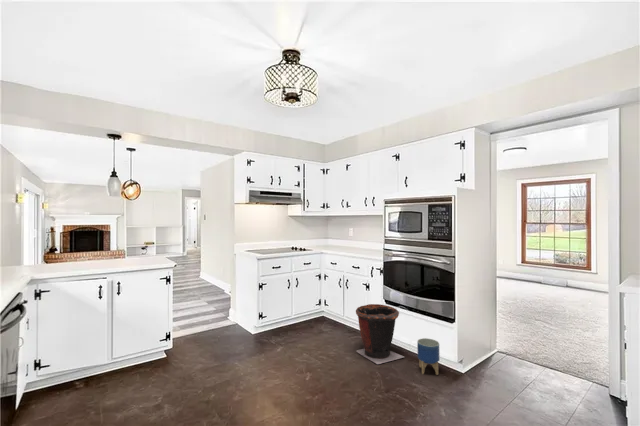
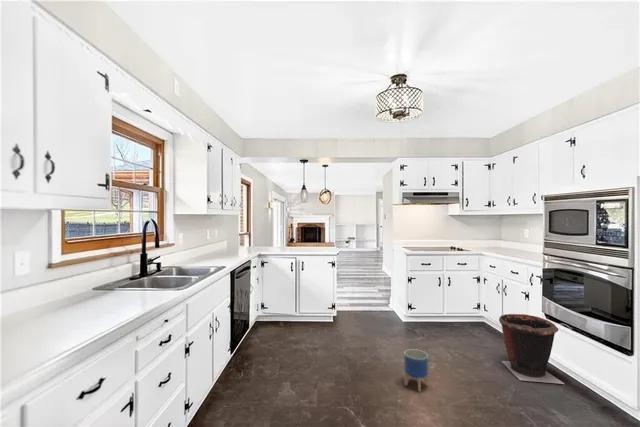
planter: present [417,338,440,375] -> present [404,349,428,392]

